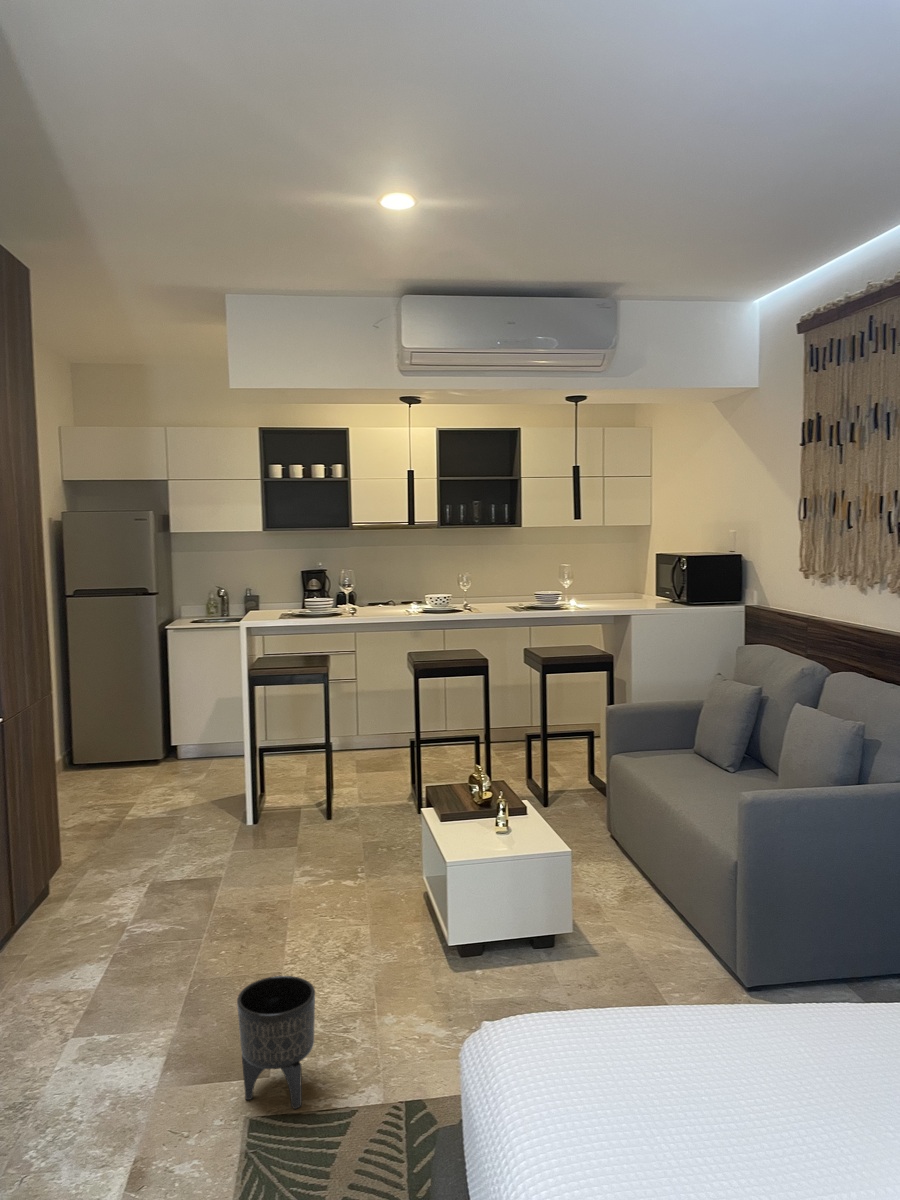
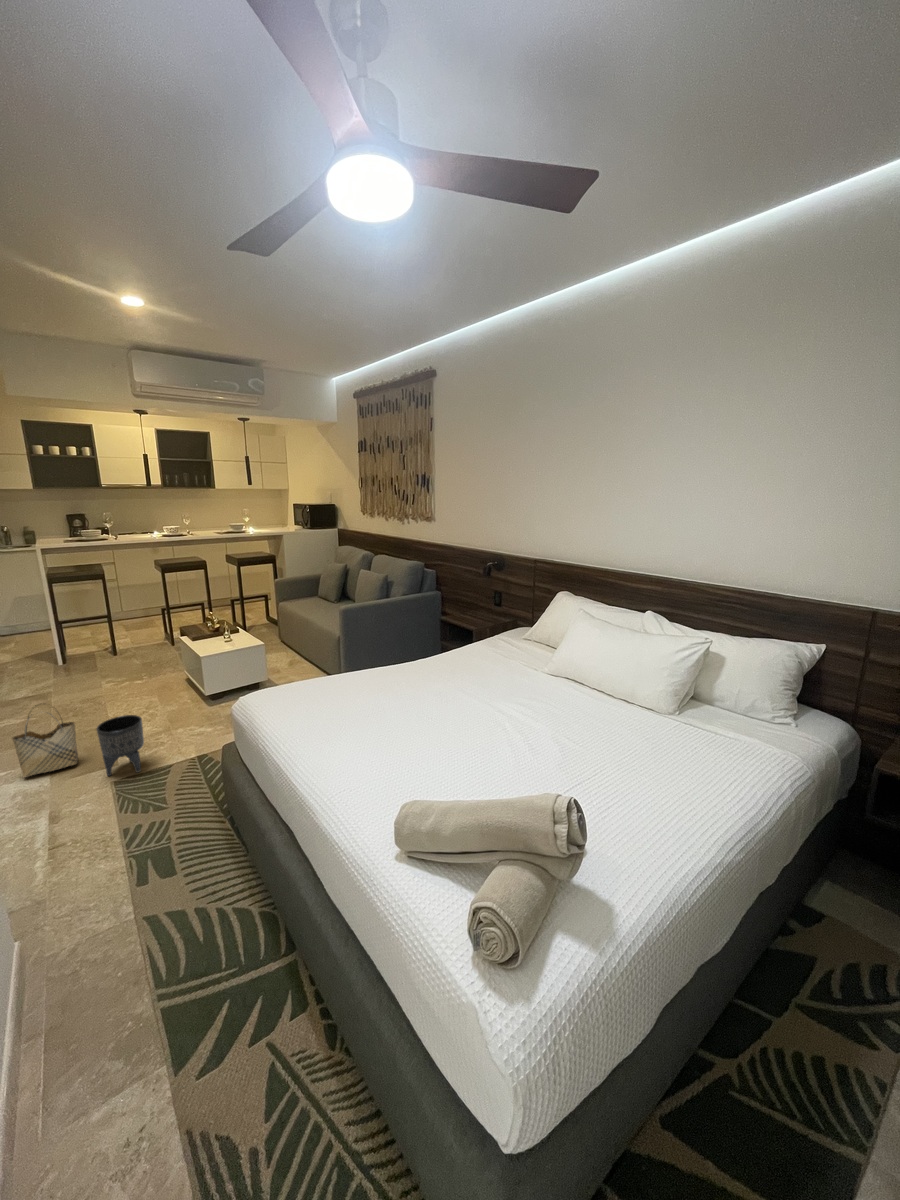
woven basket: none [121,918,217,1056] -> present [12,703,78,777]

